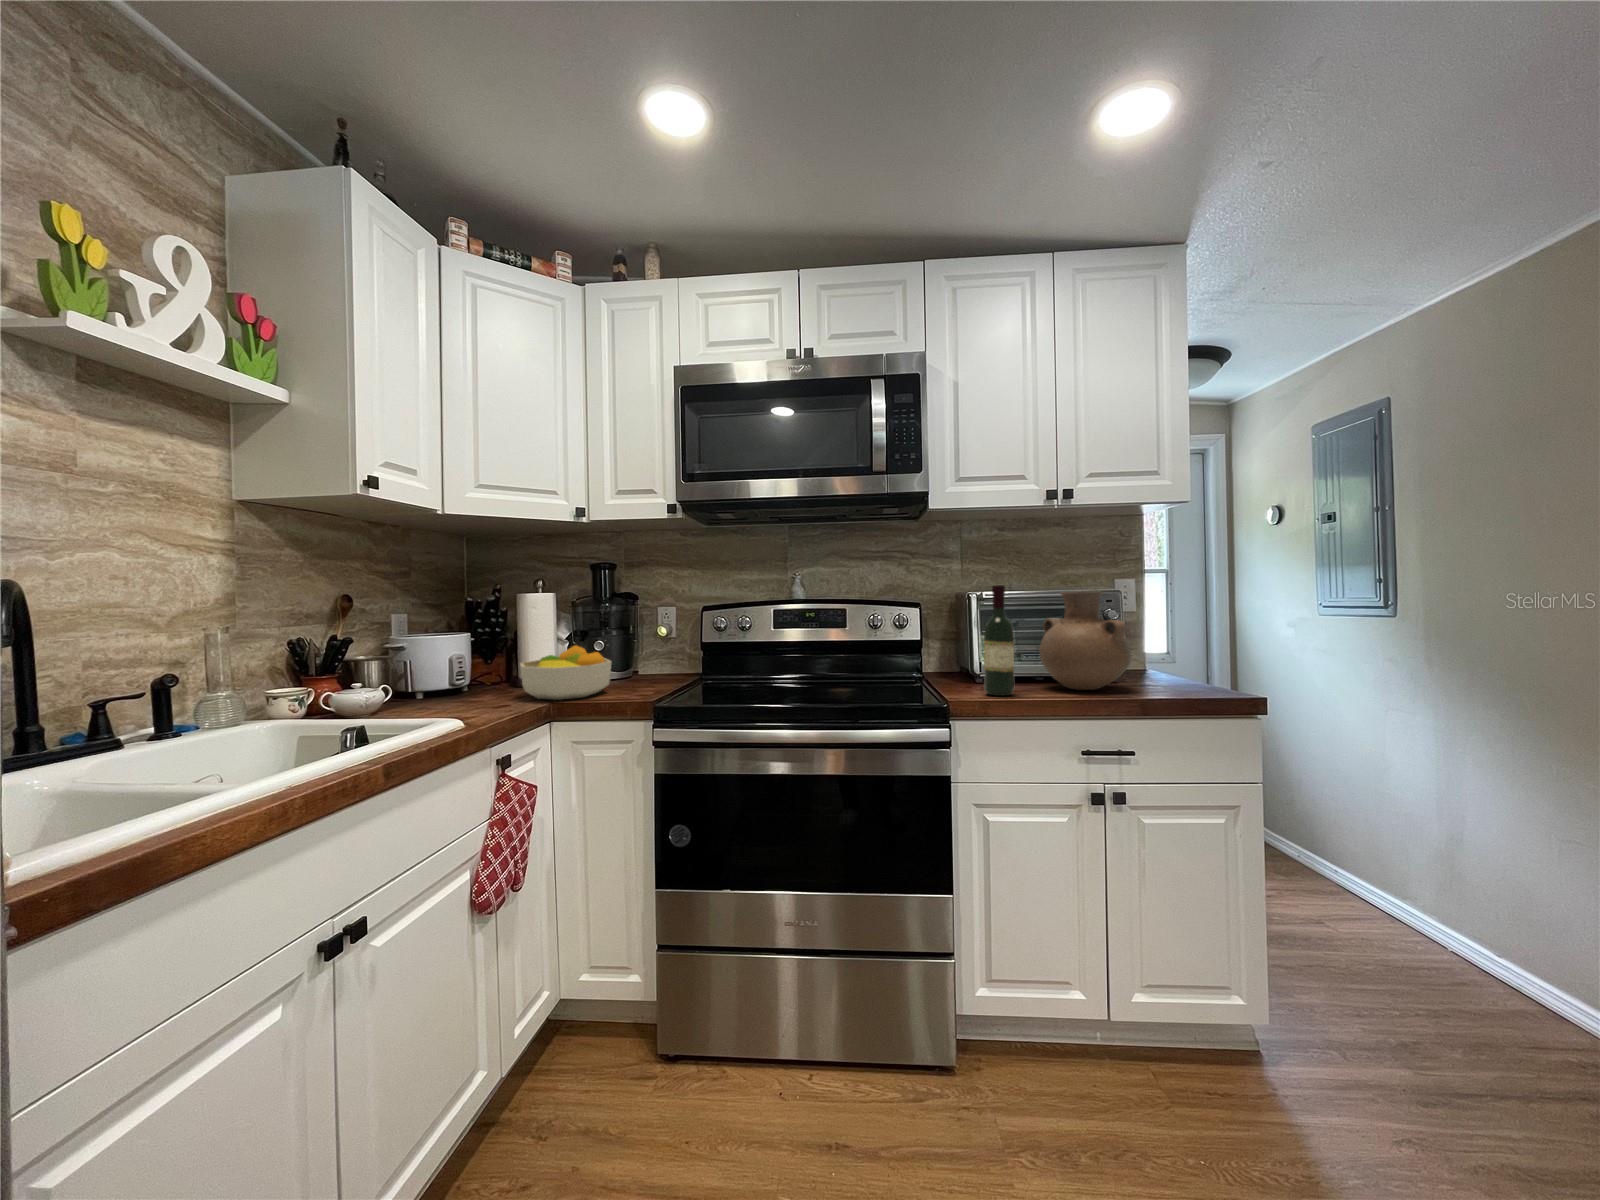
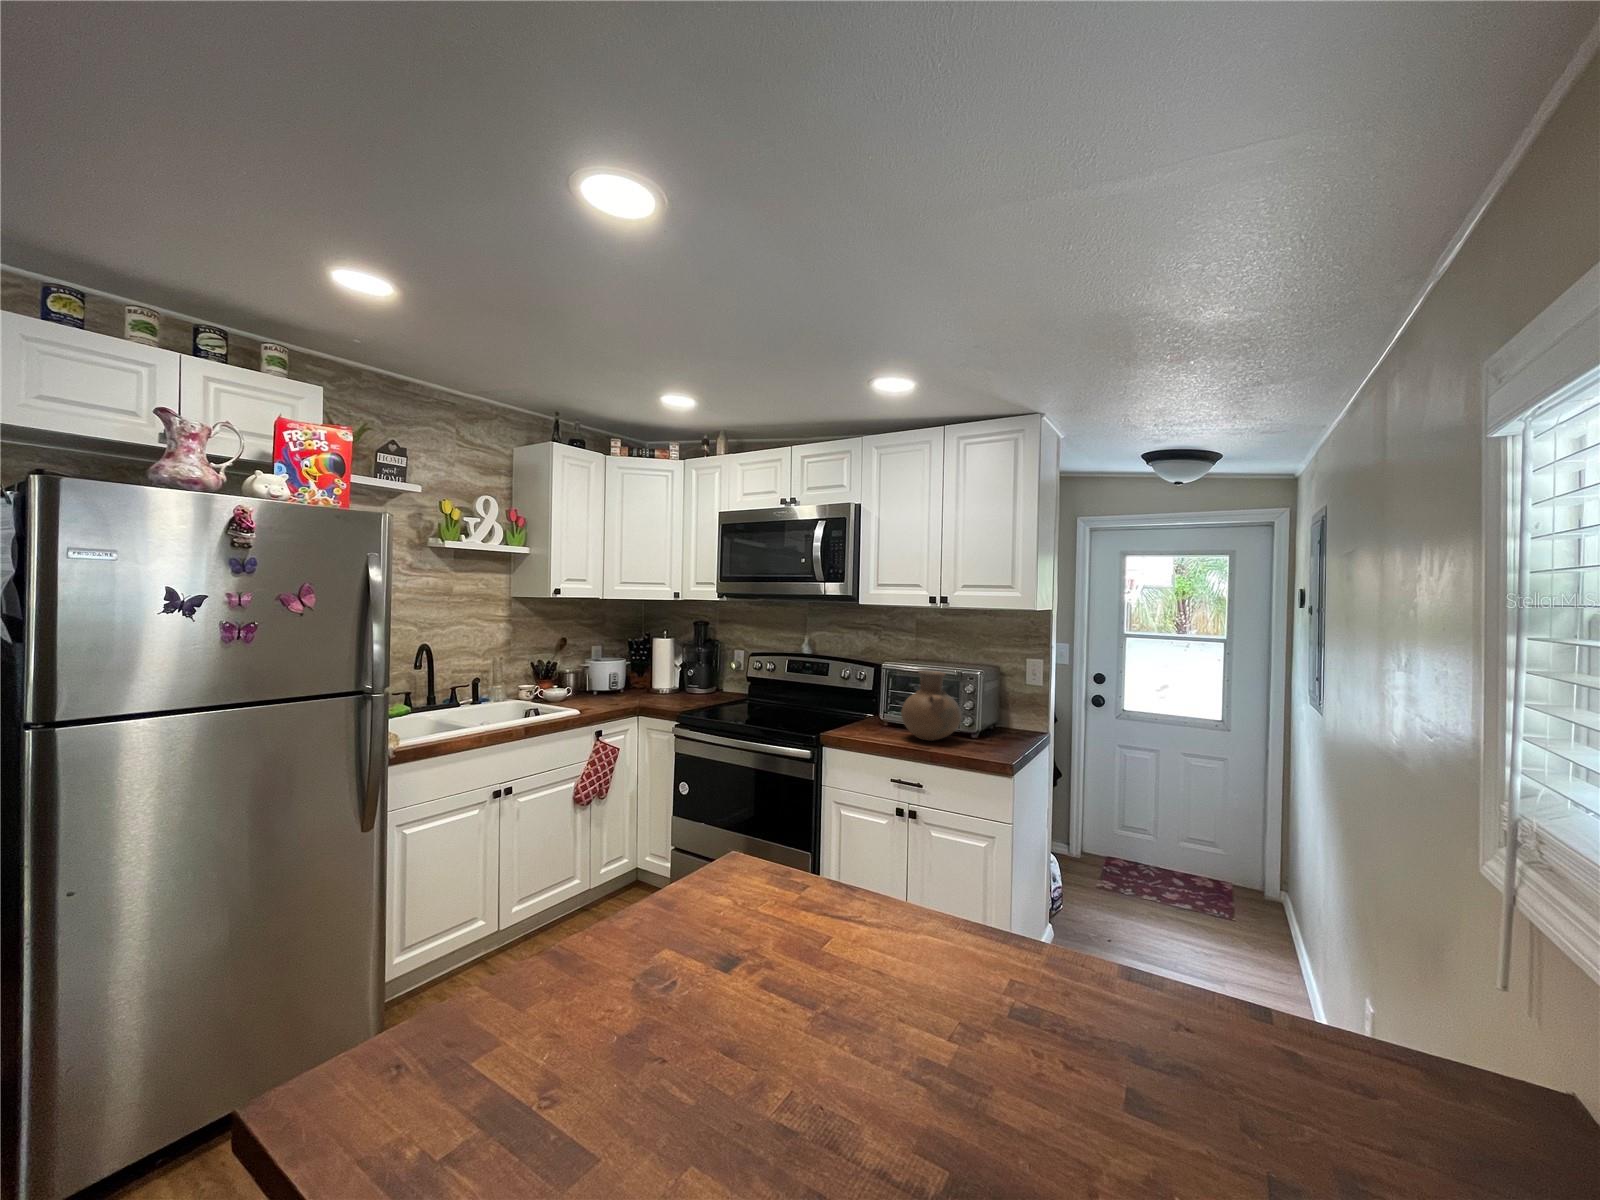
wine bottle: present [984,585,1014,696] -> none [853,664,872,736]
fruit bowl: present [520,645,611,700] -> none [626,672,681,704]

